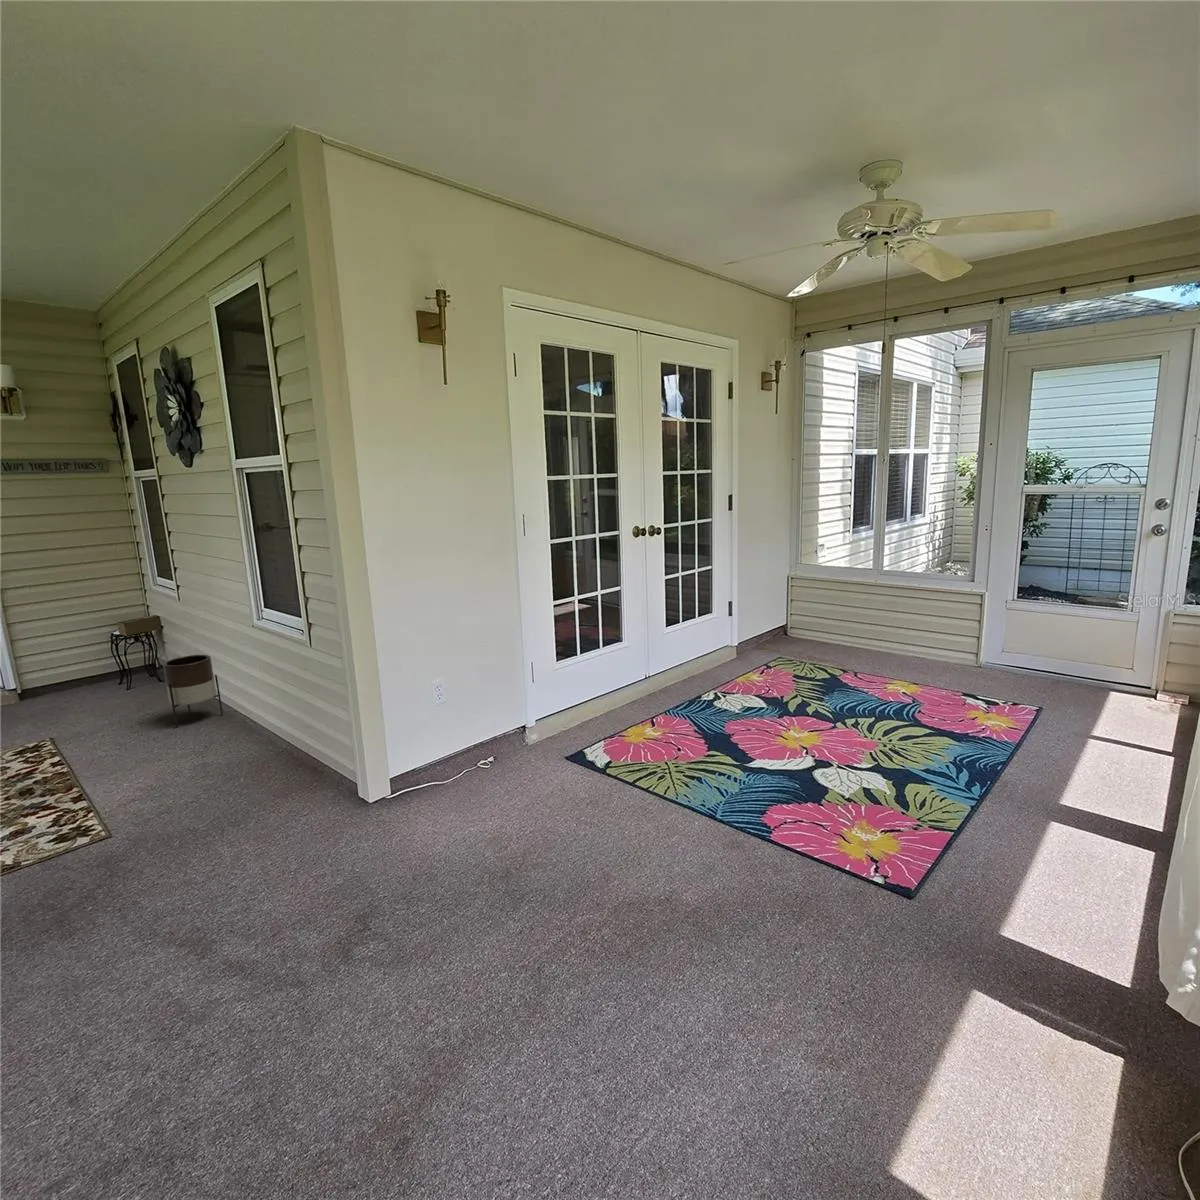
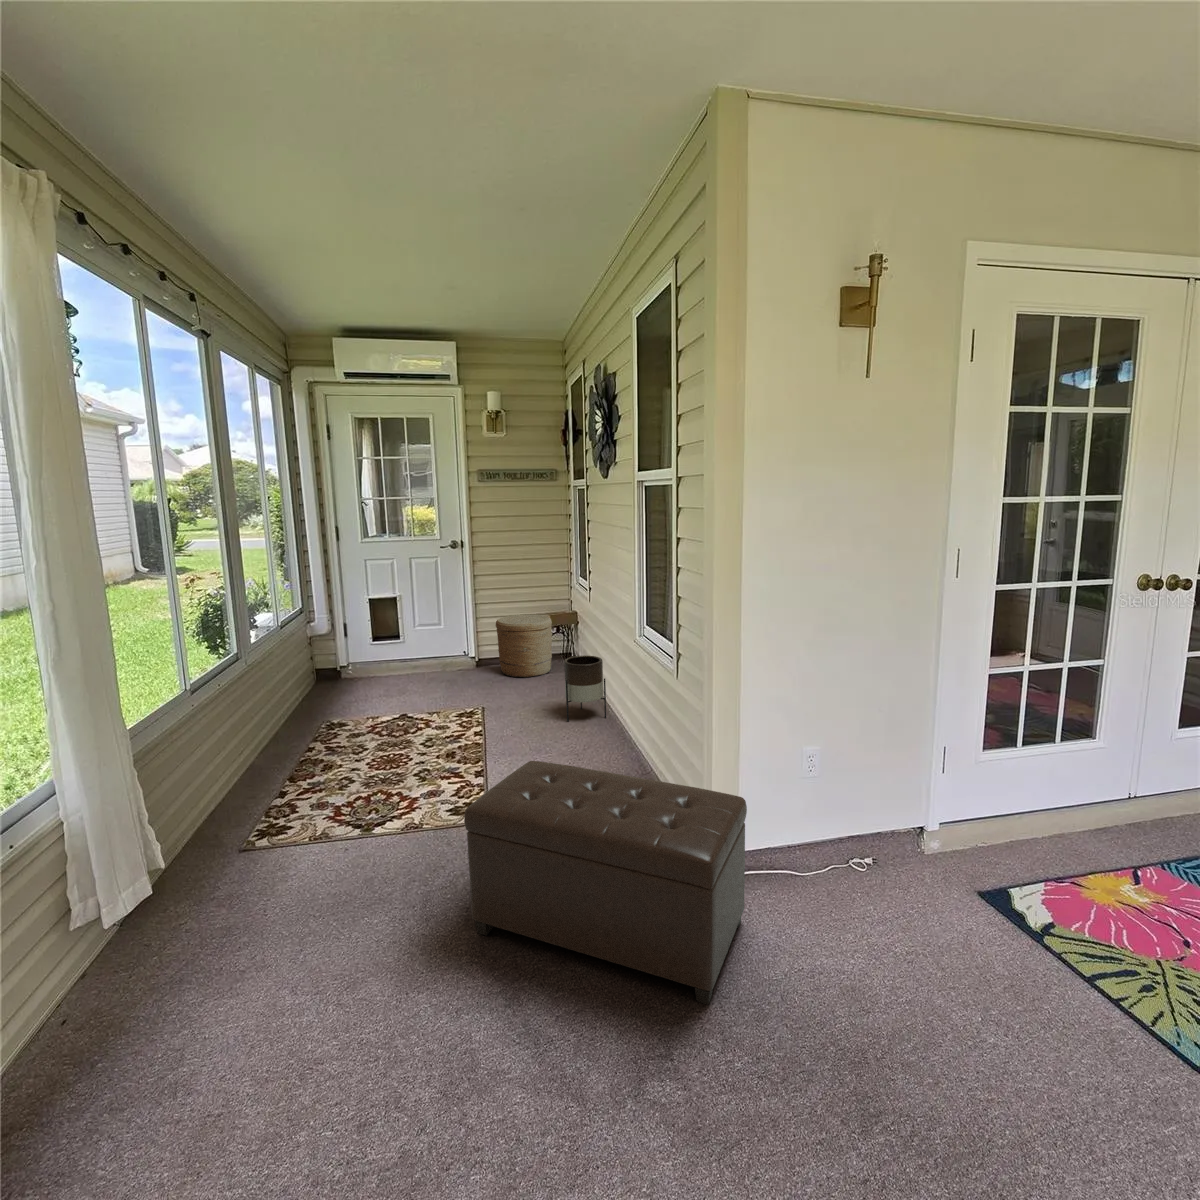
woven basket: none [48,625,134,700] -> present [496,614,552,677]
ottoman: none [107,727,405,928] -> present [464,761,747,1005]

